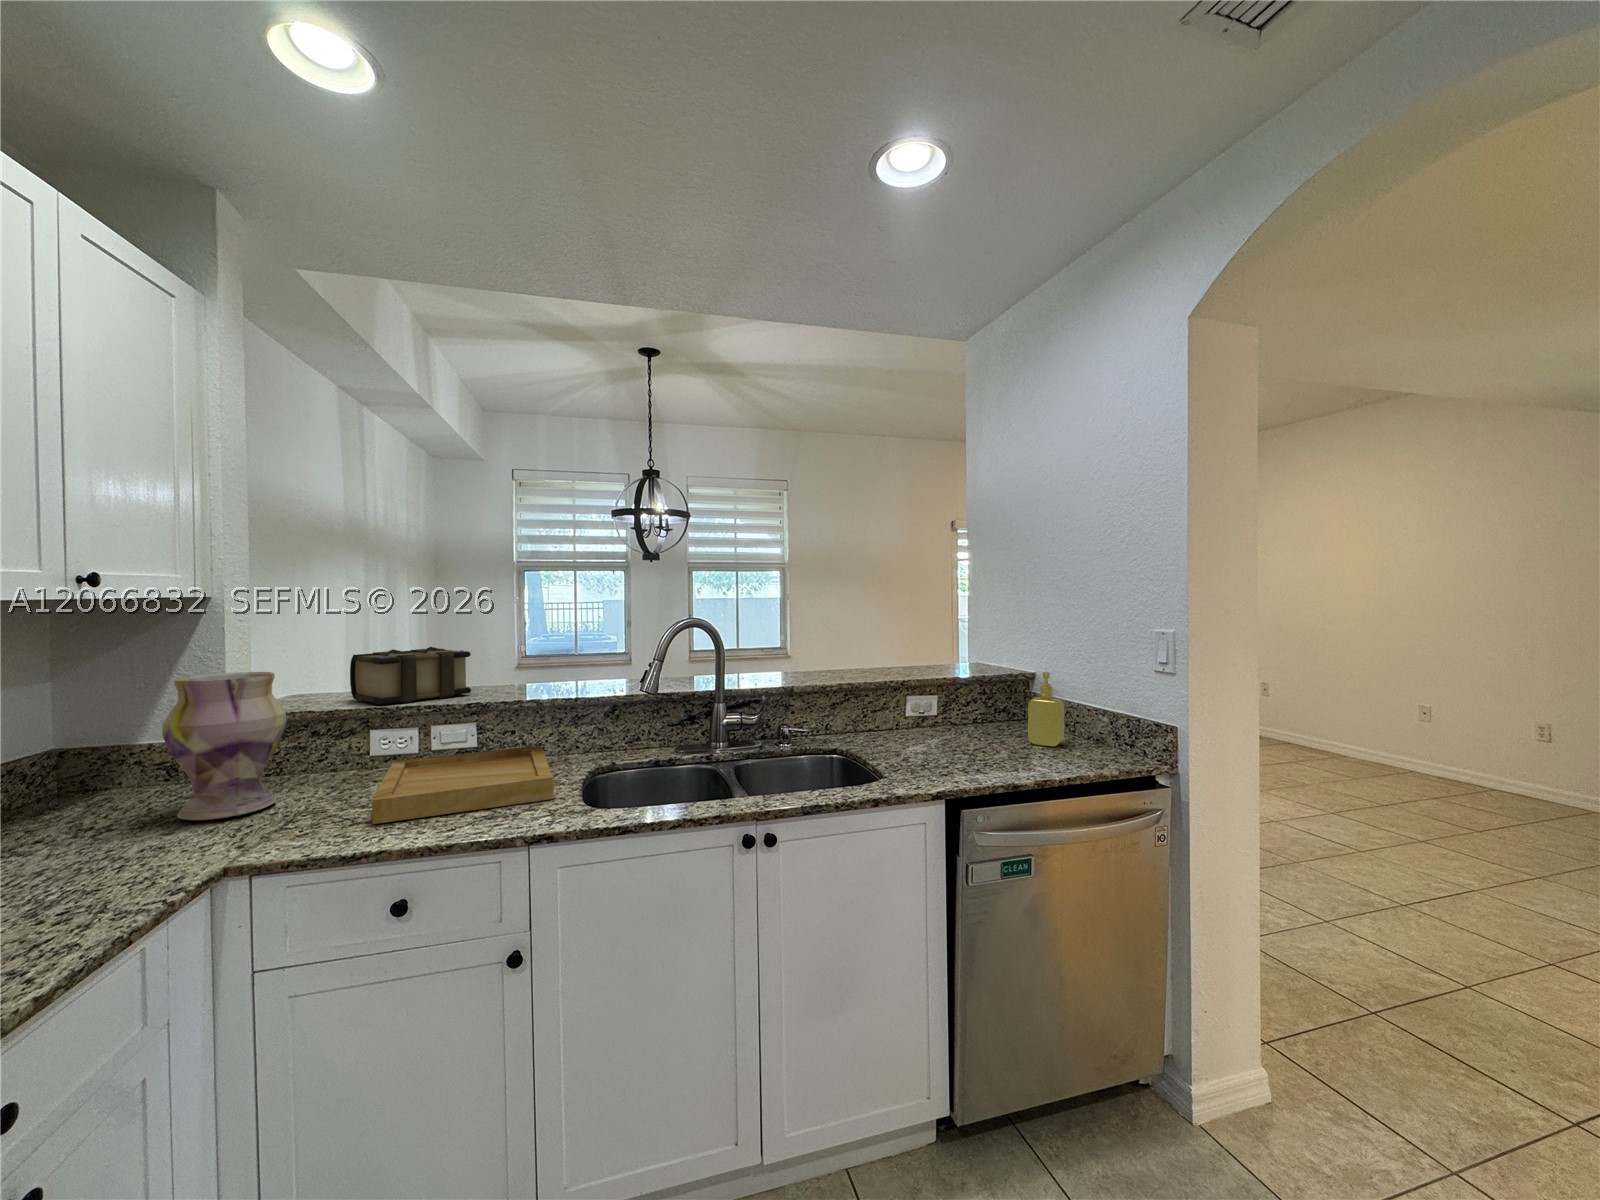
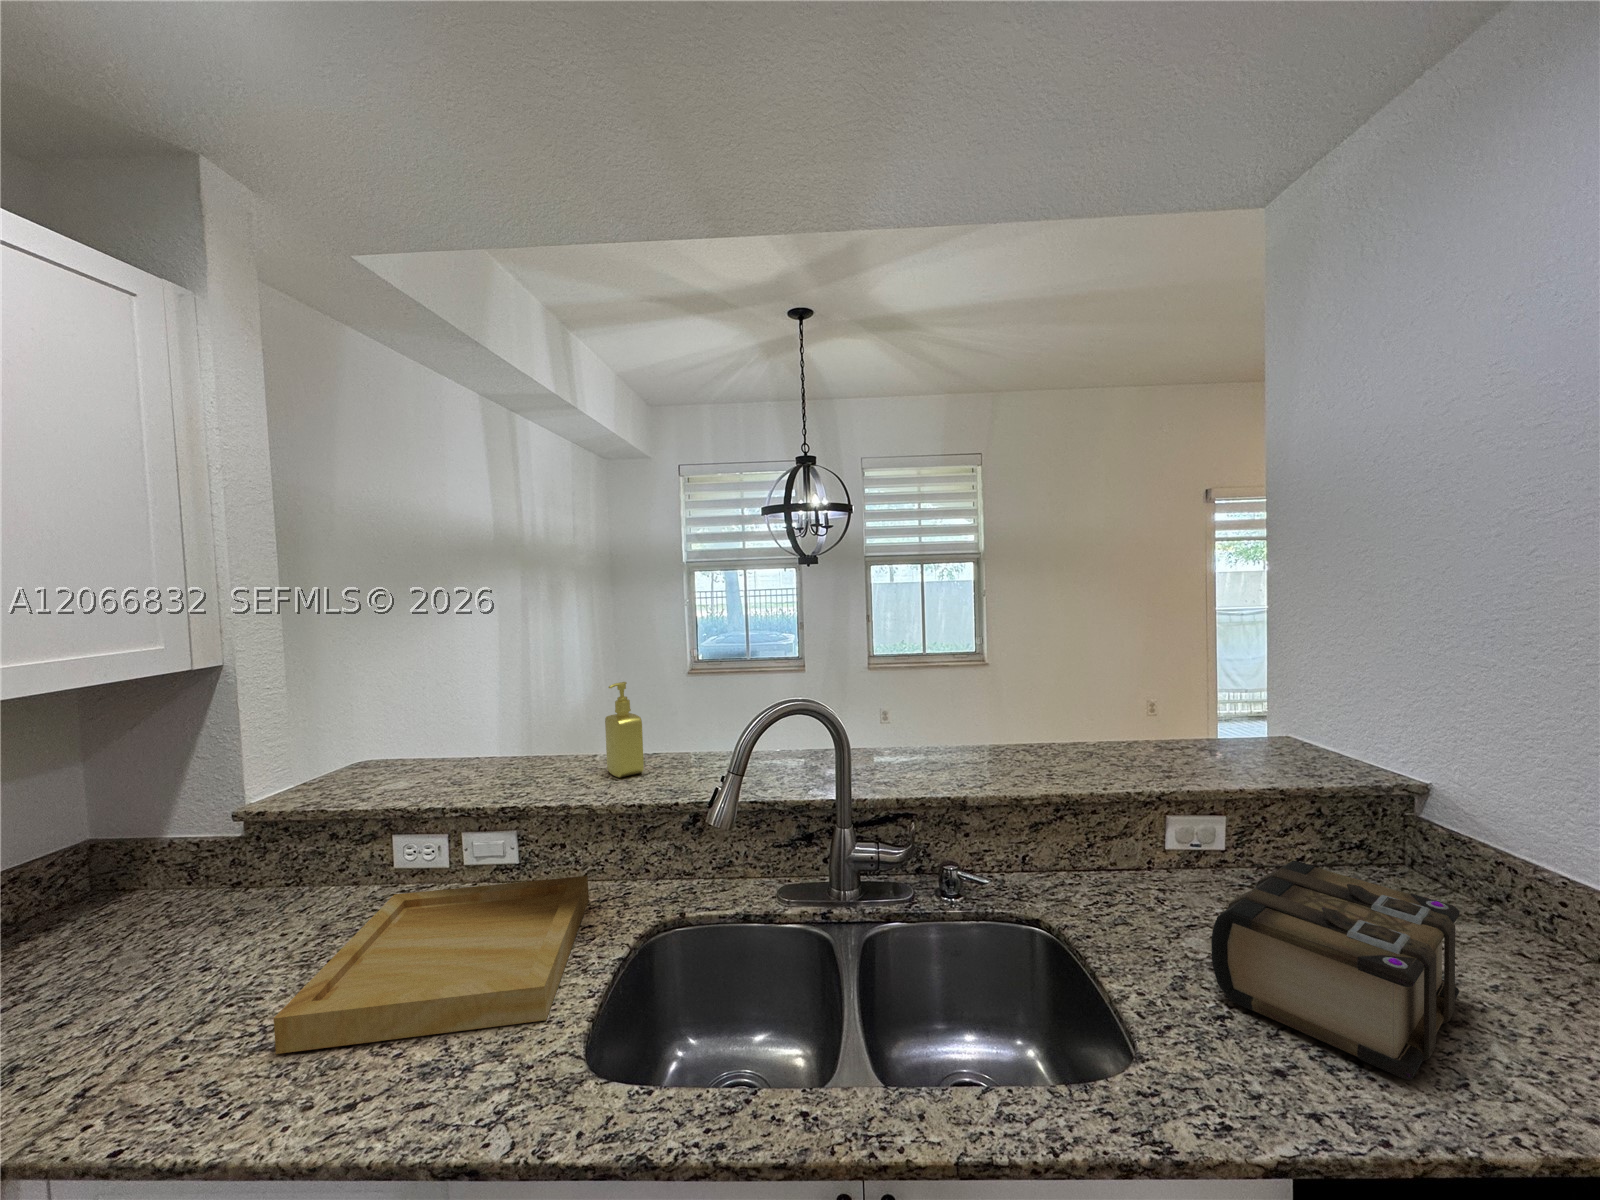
book: present [350,647,471,705] -> present [1211,861,1460,1080]
vase: present [162,672,287,821] -> none [79,779,250,996]
soap dispenser: present [1028,672,1064,747] -> present [605,682,644,778]

